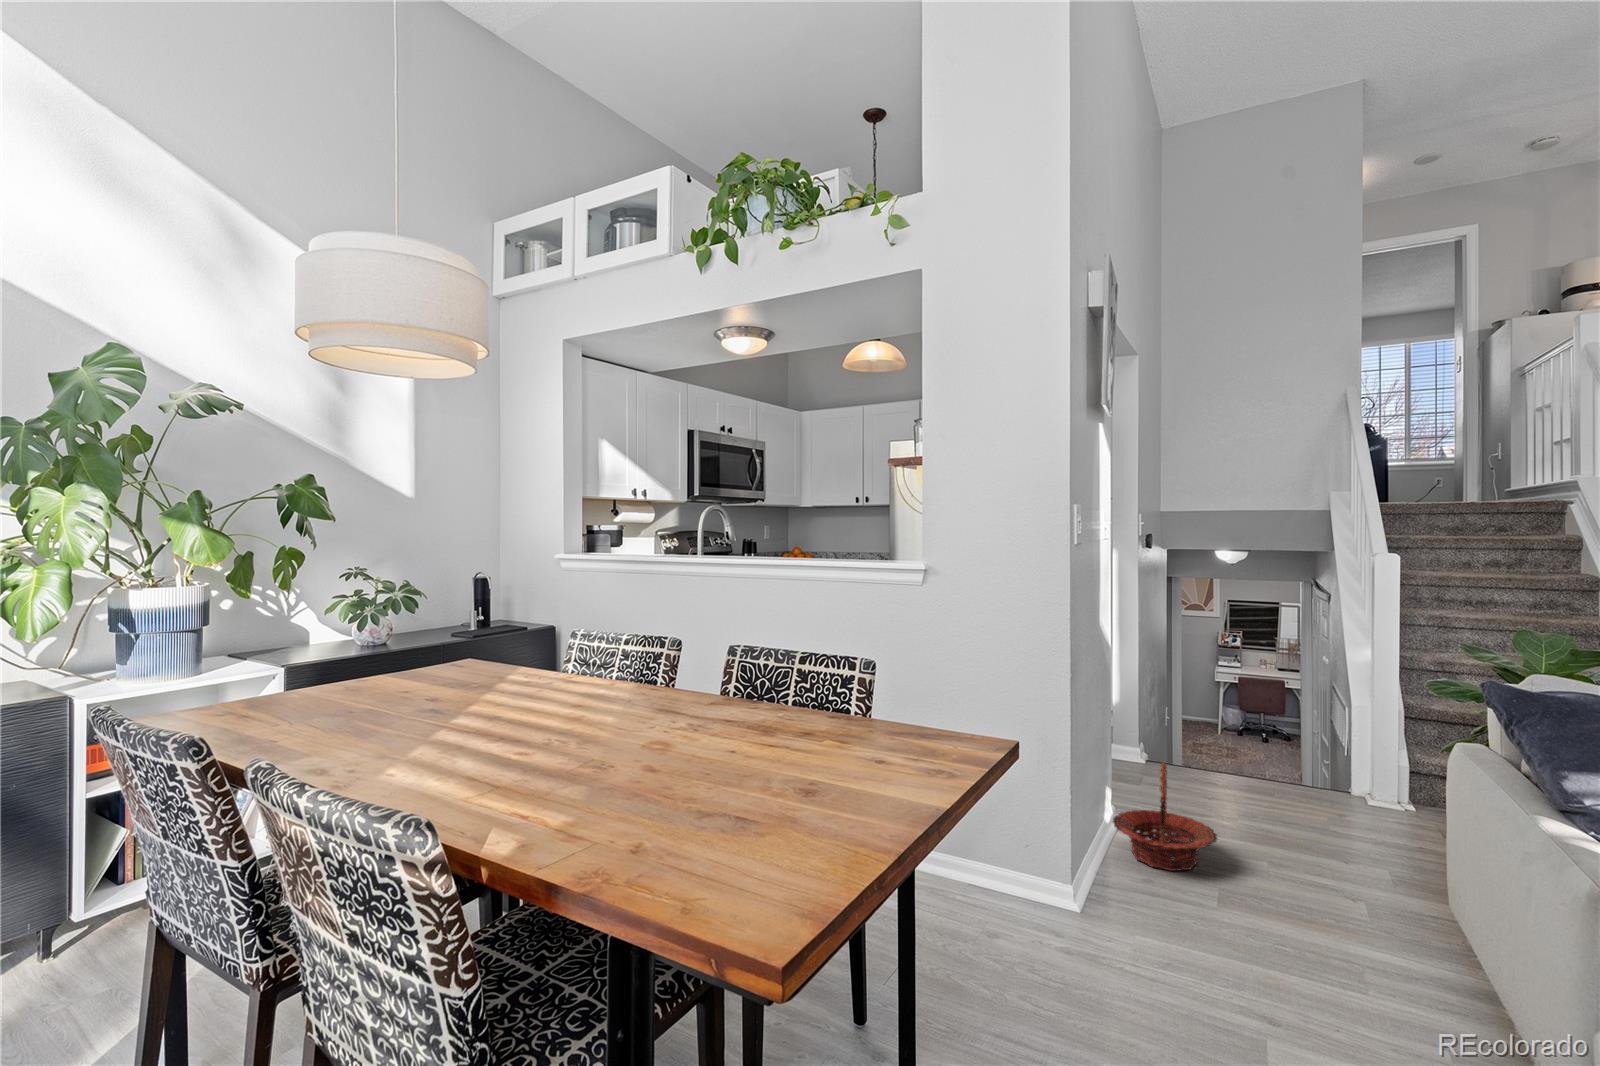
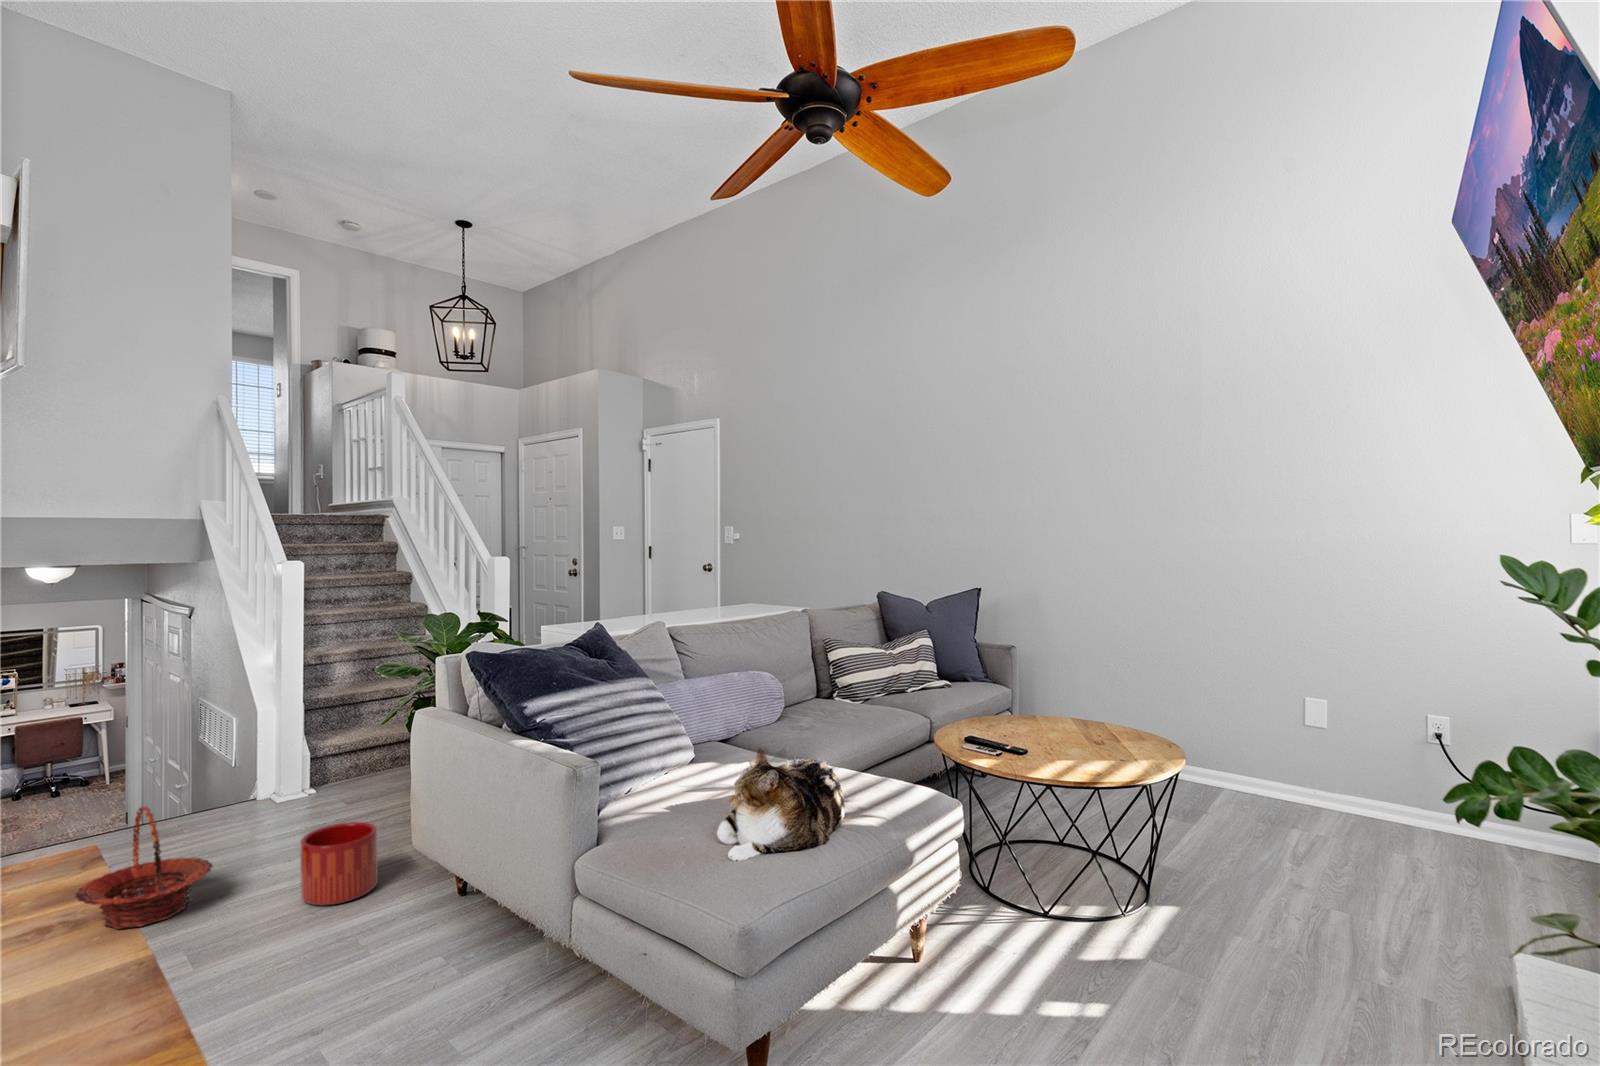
planter: none [1283,851,1378,953] -> present [300,822,378,905]

